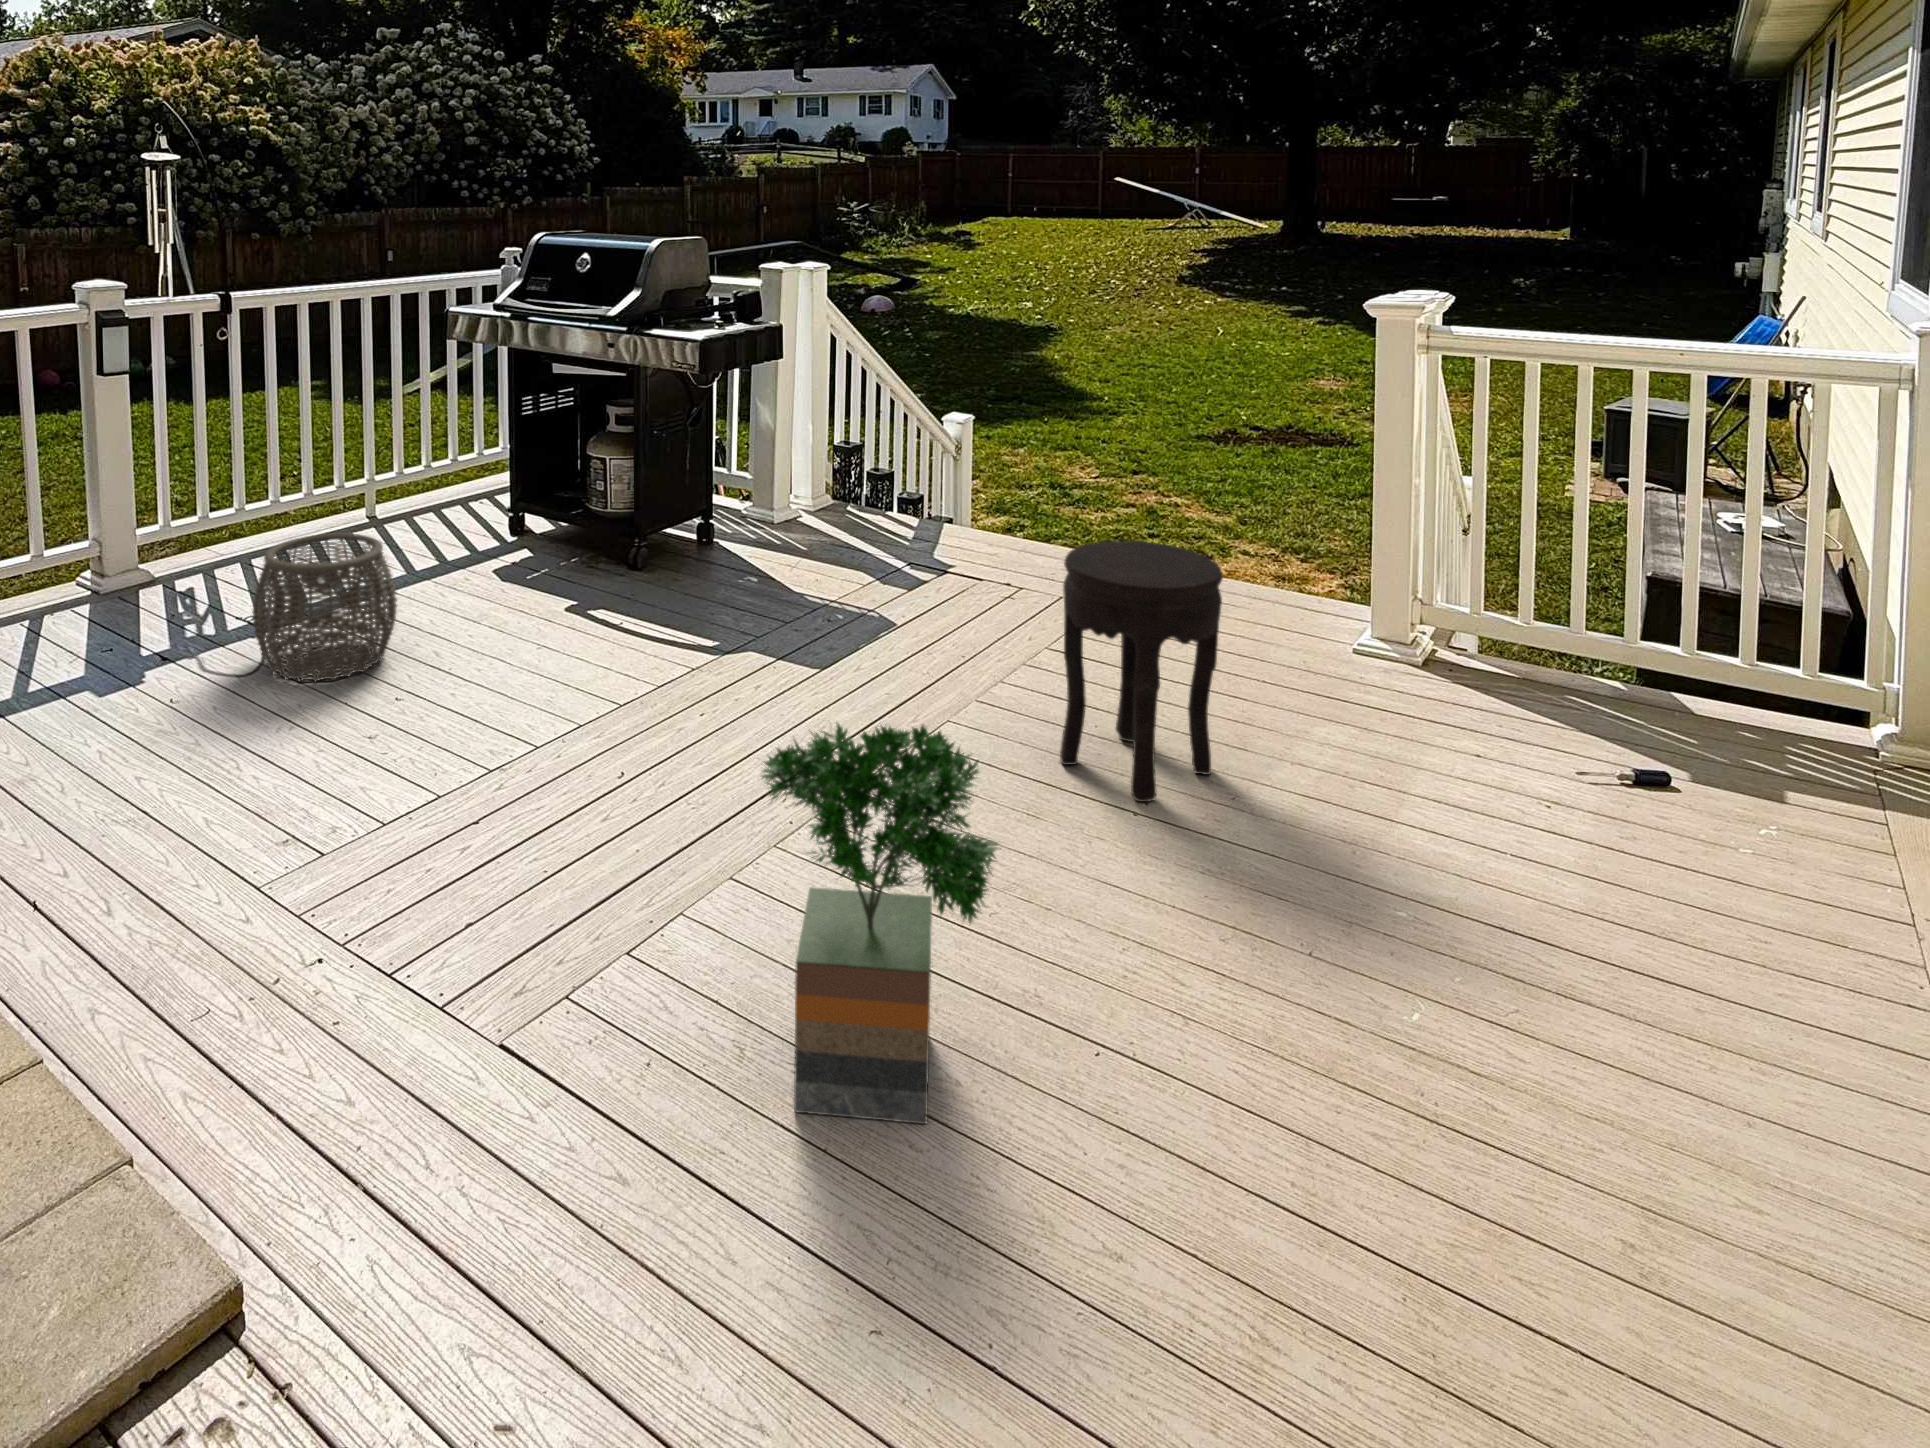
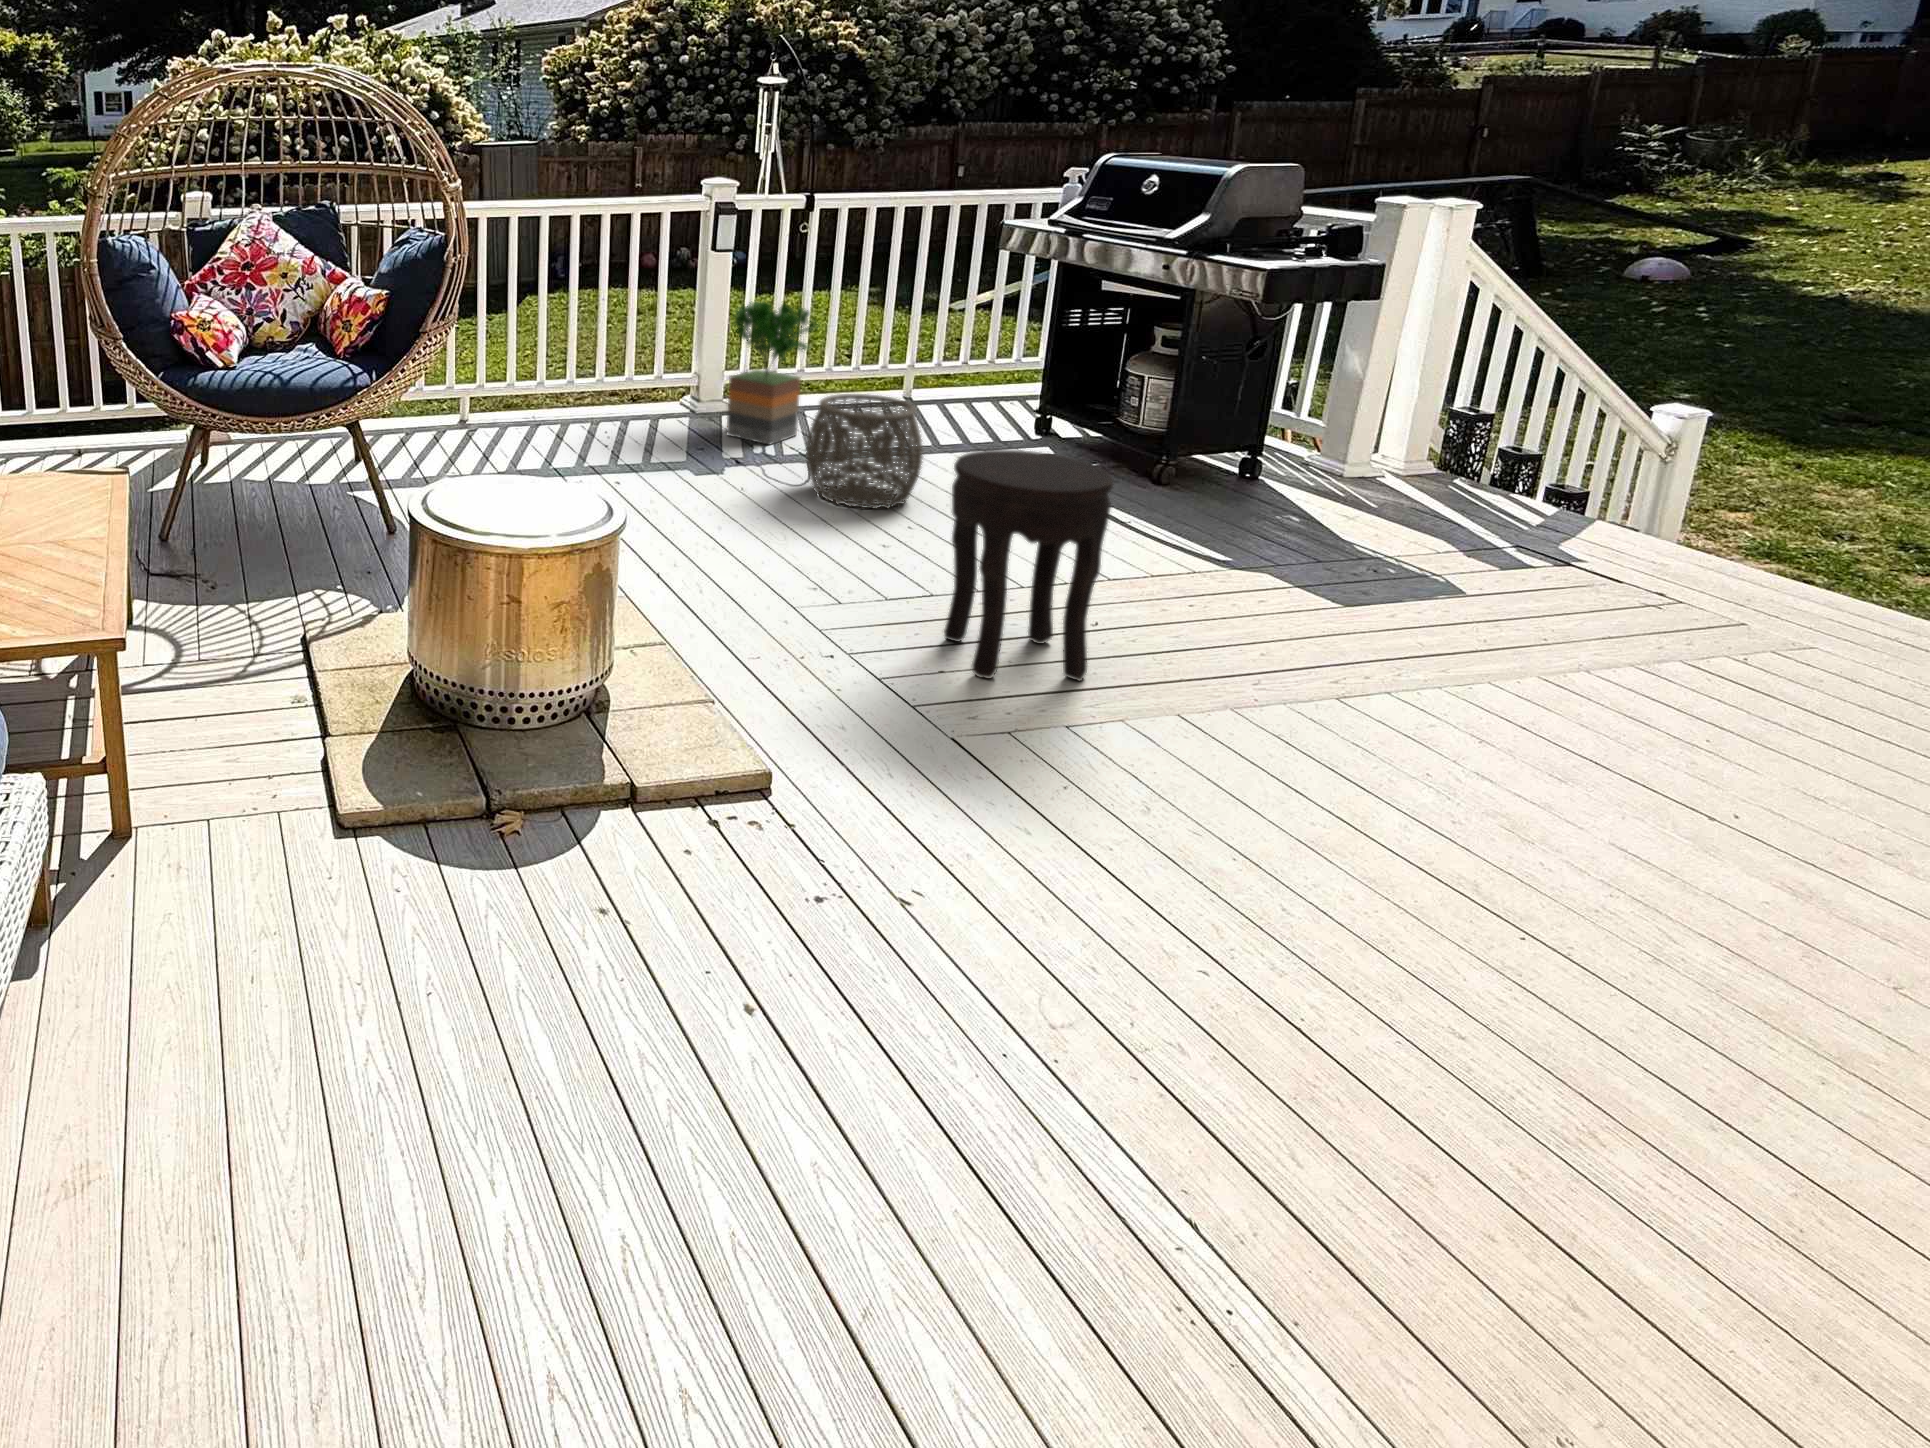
side table: present [1060,541,1223,802] -> present [944,450,1113,681]
potted tree: present [761,724,1001,1124] -> present [727,301,819,445]

